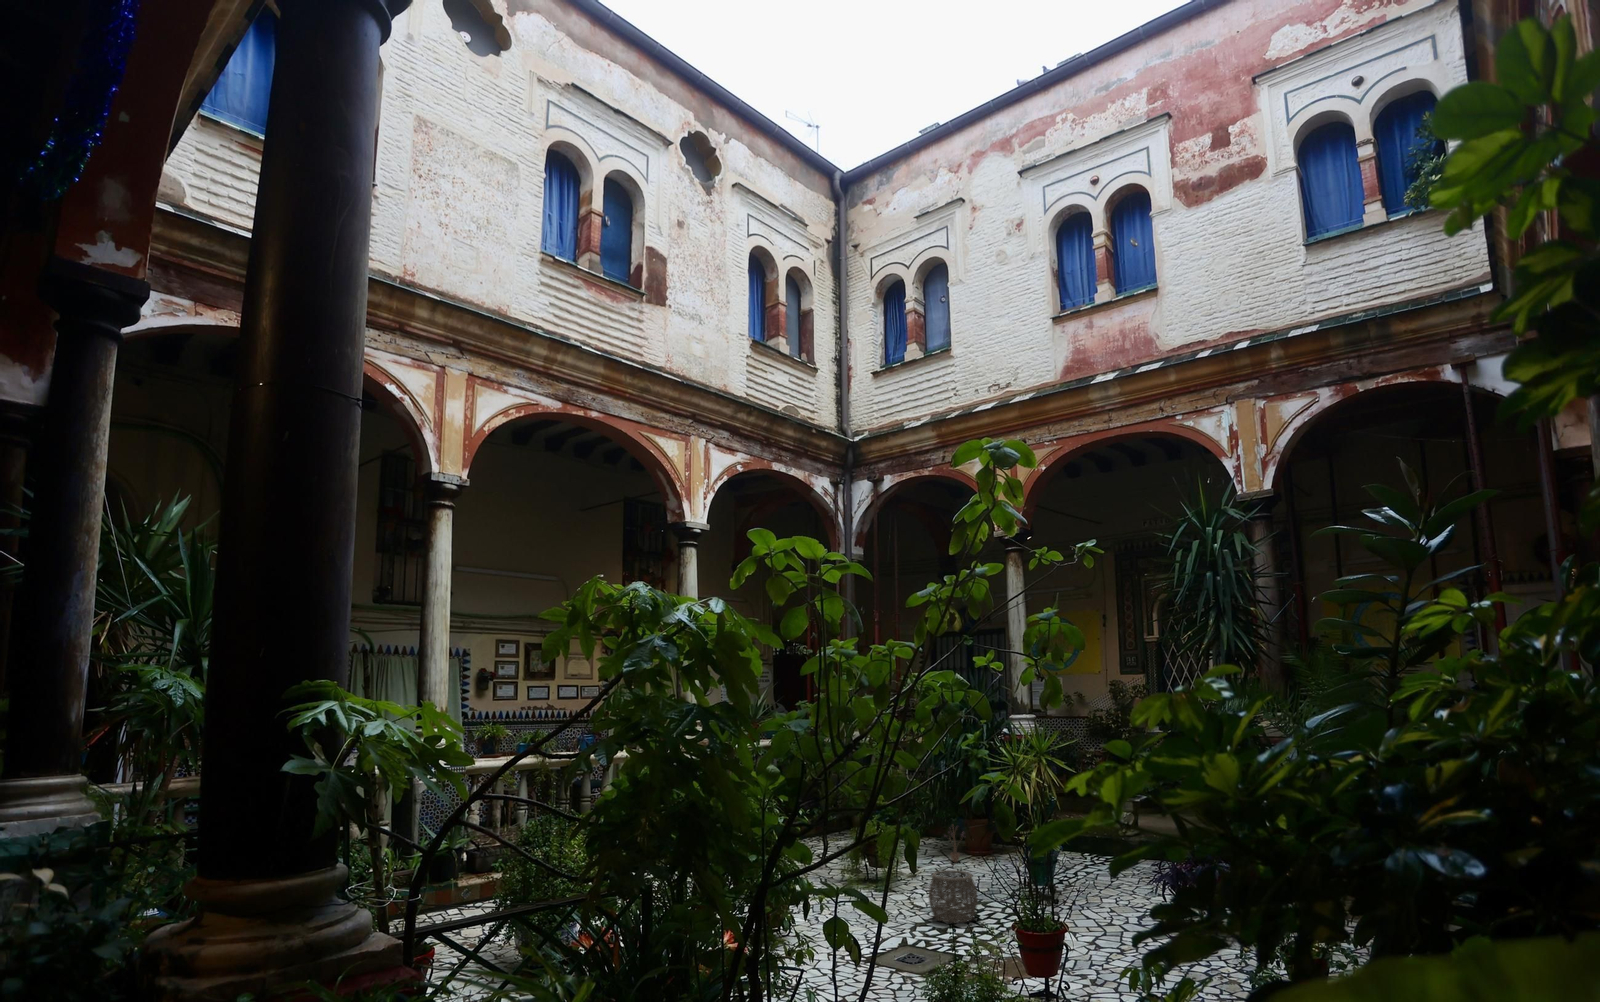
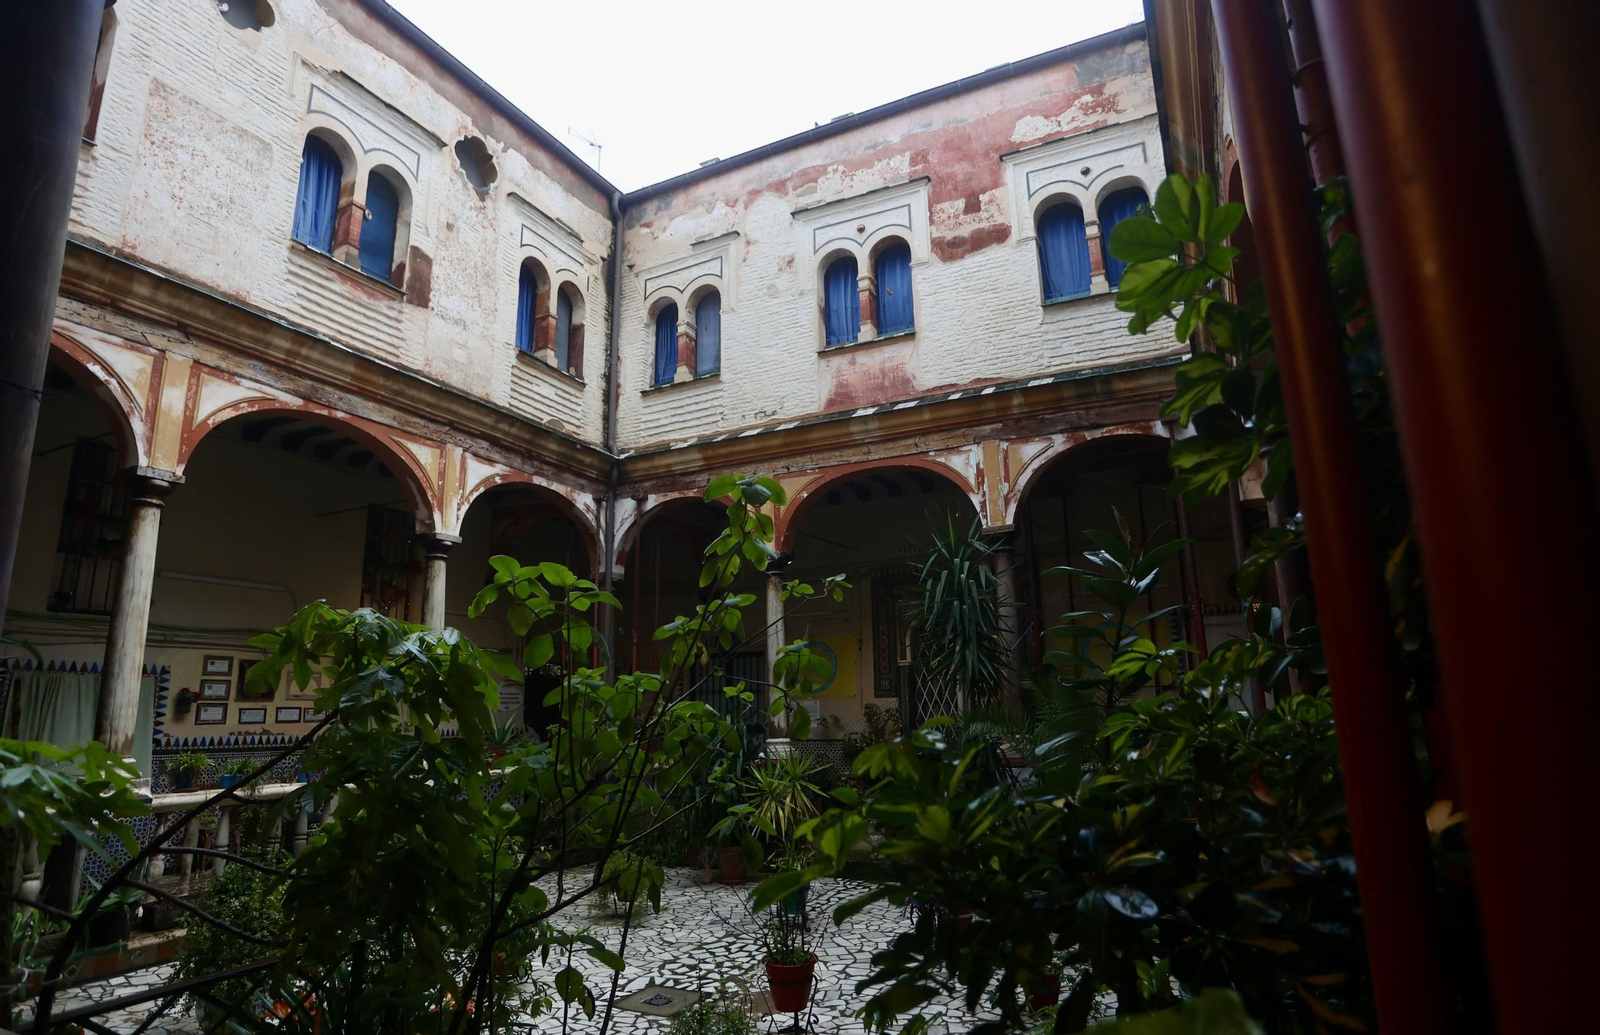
woven basket: present [929,870,978,923] -> none [681,906,733,965]

